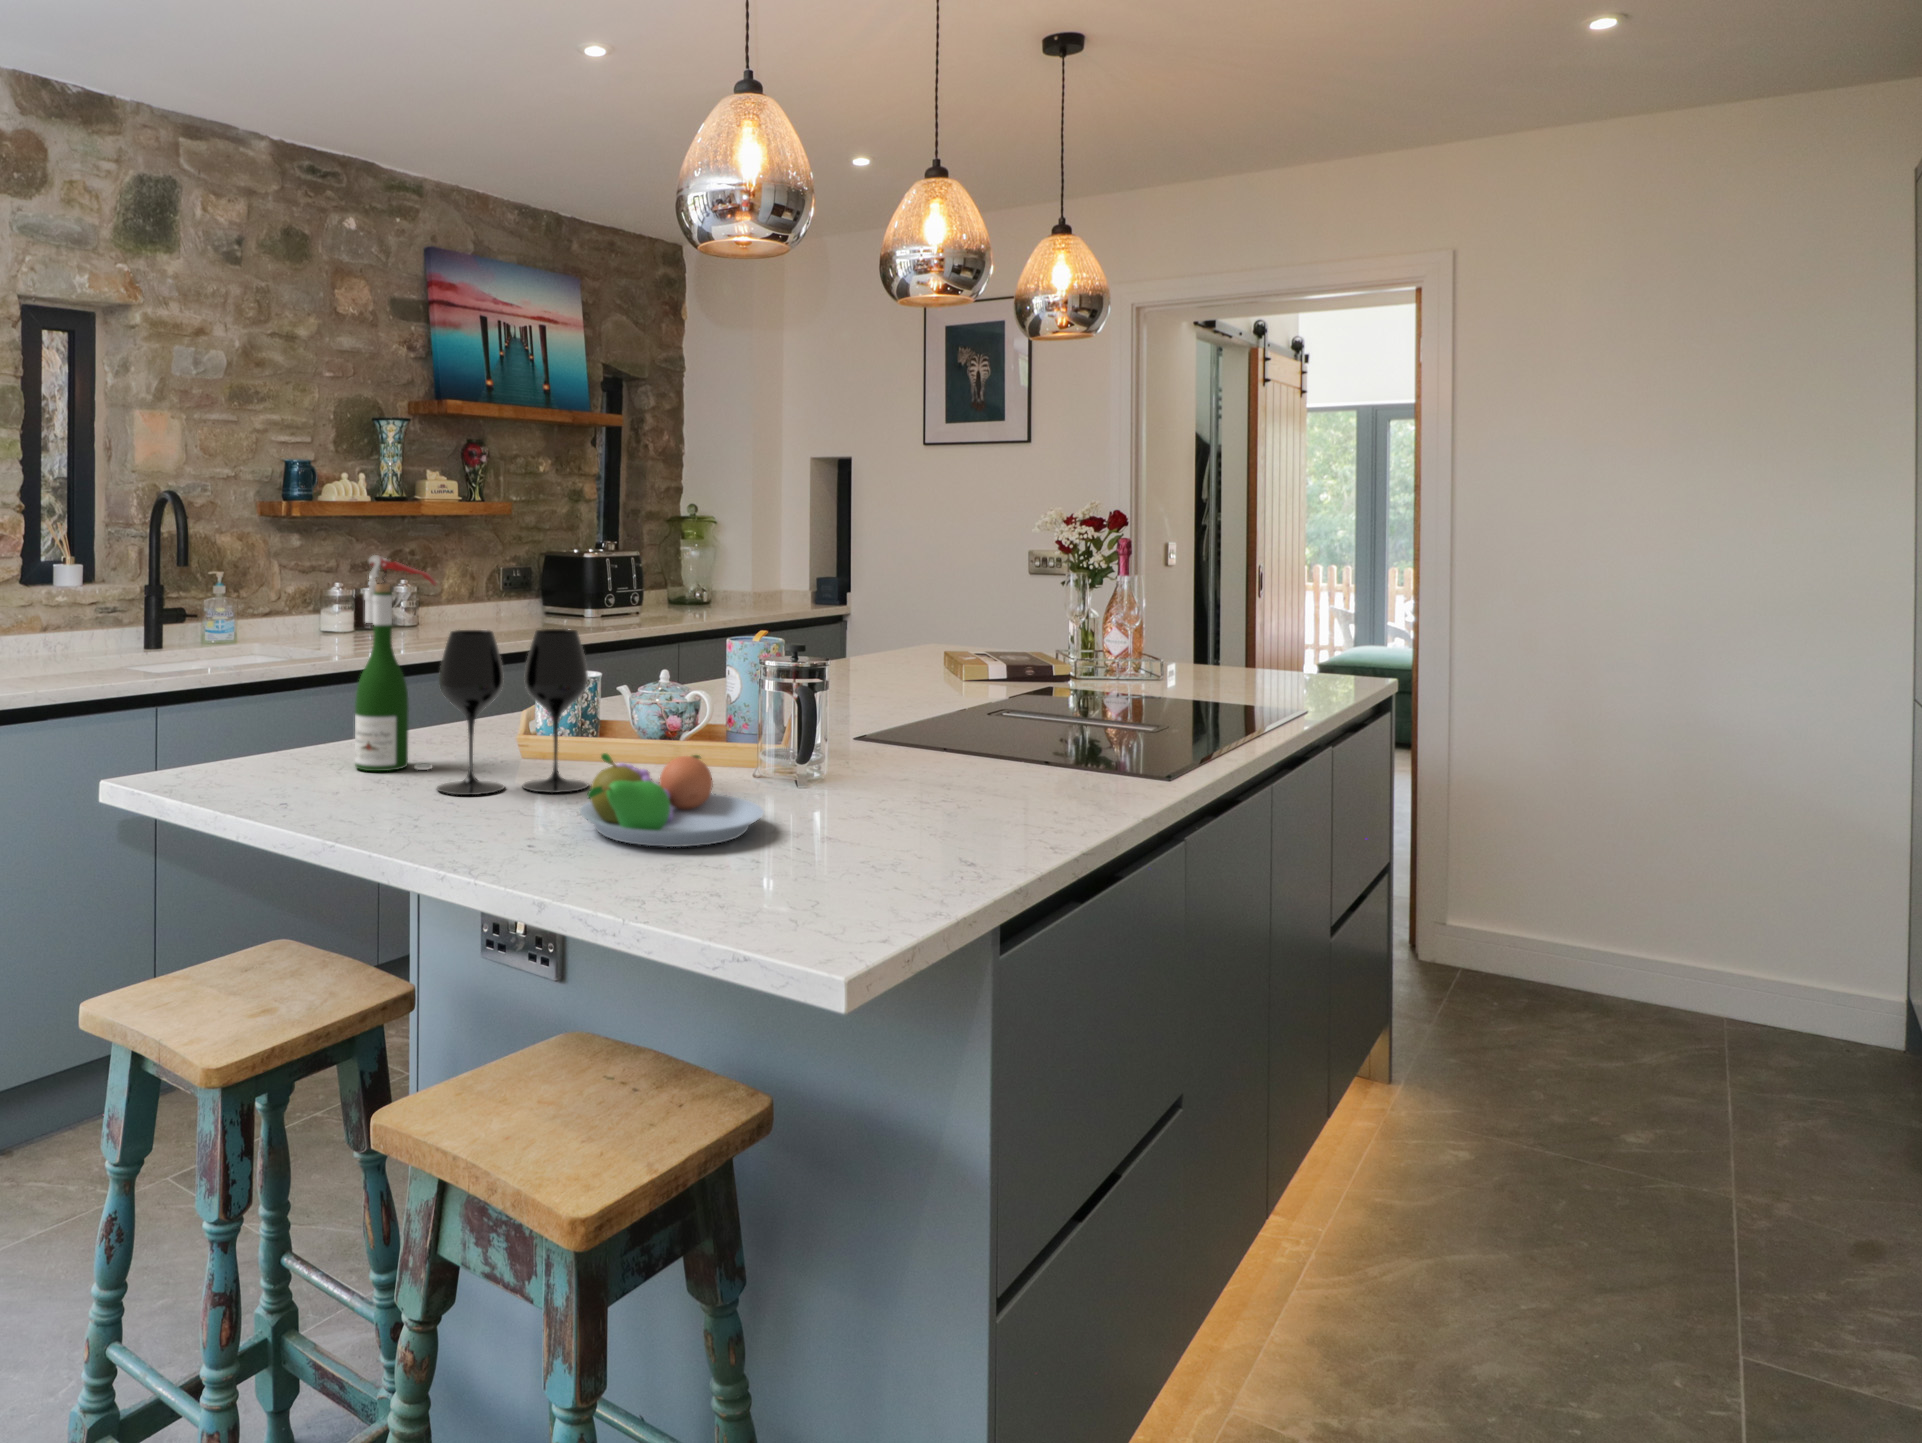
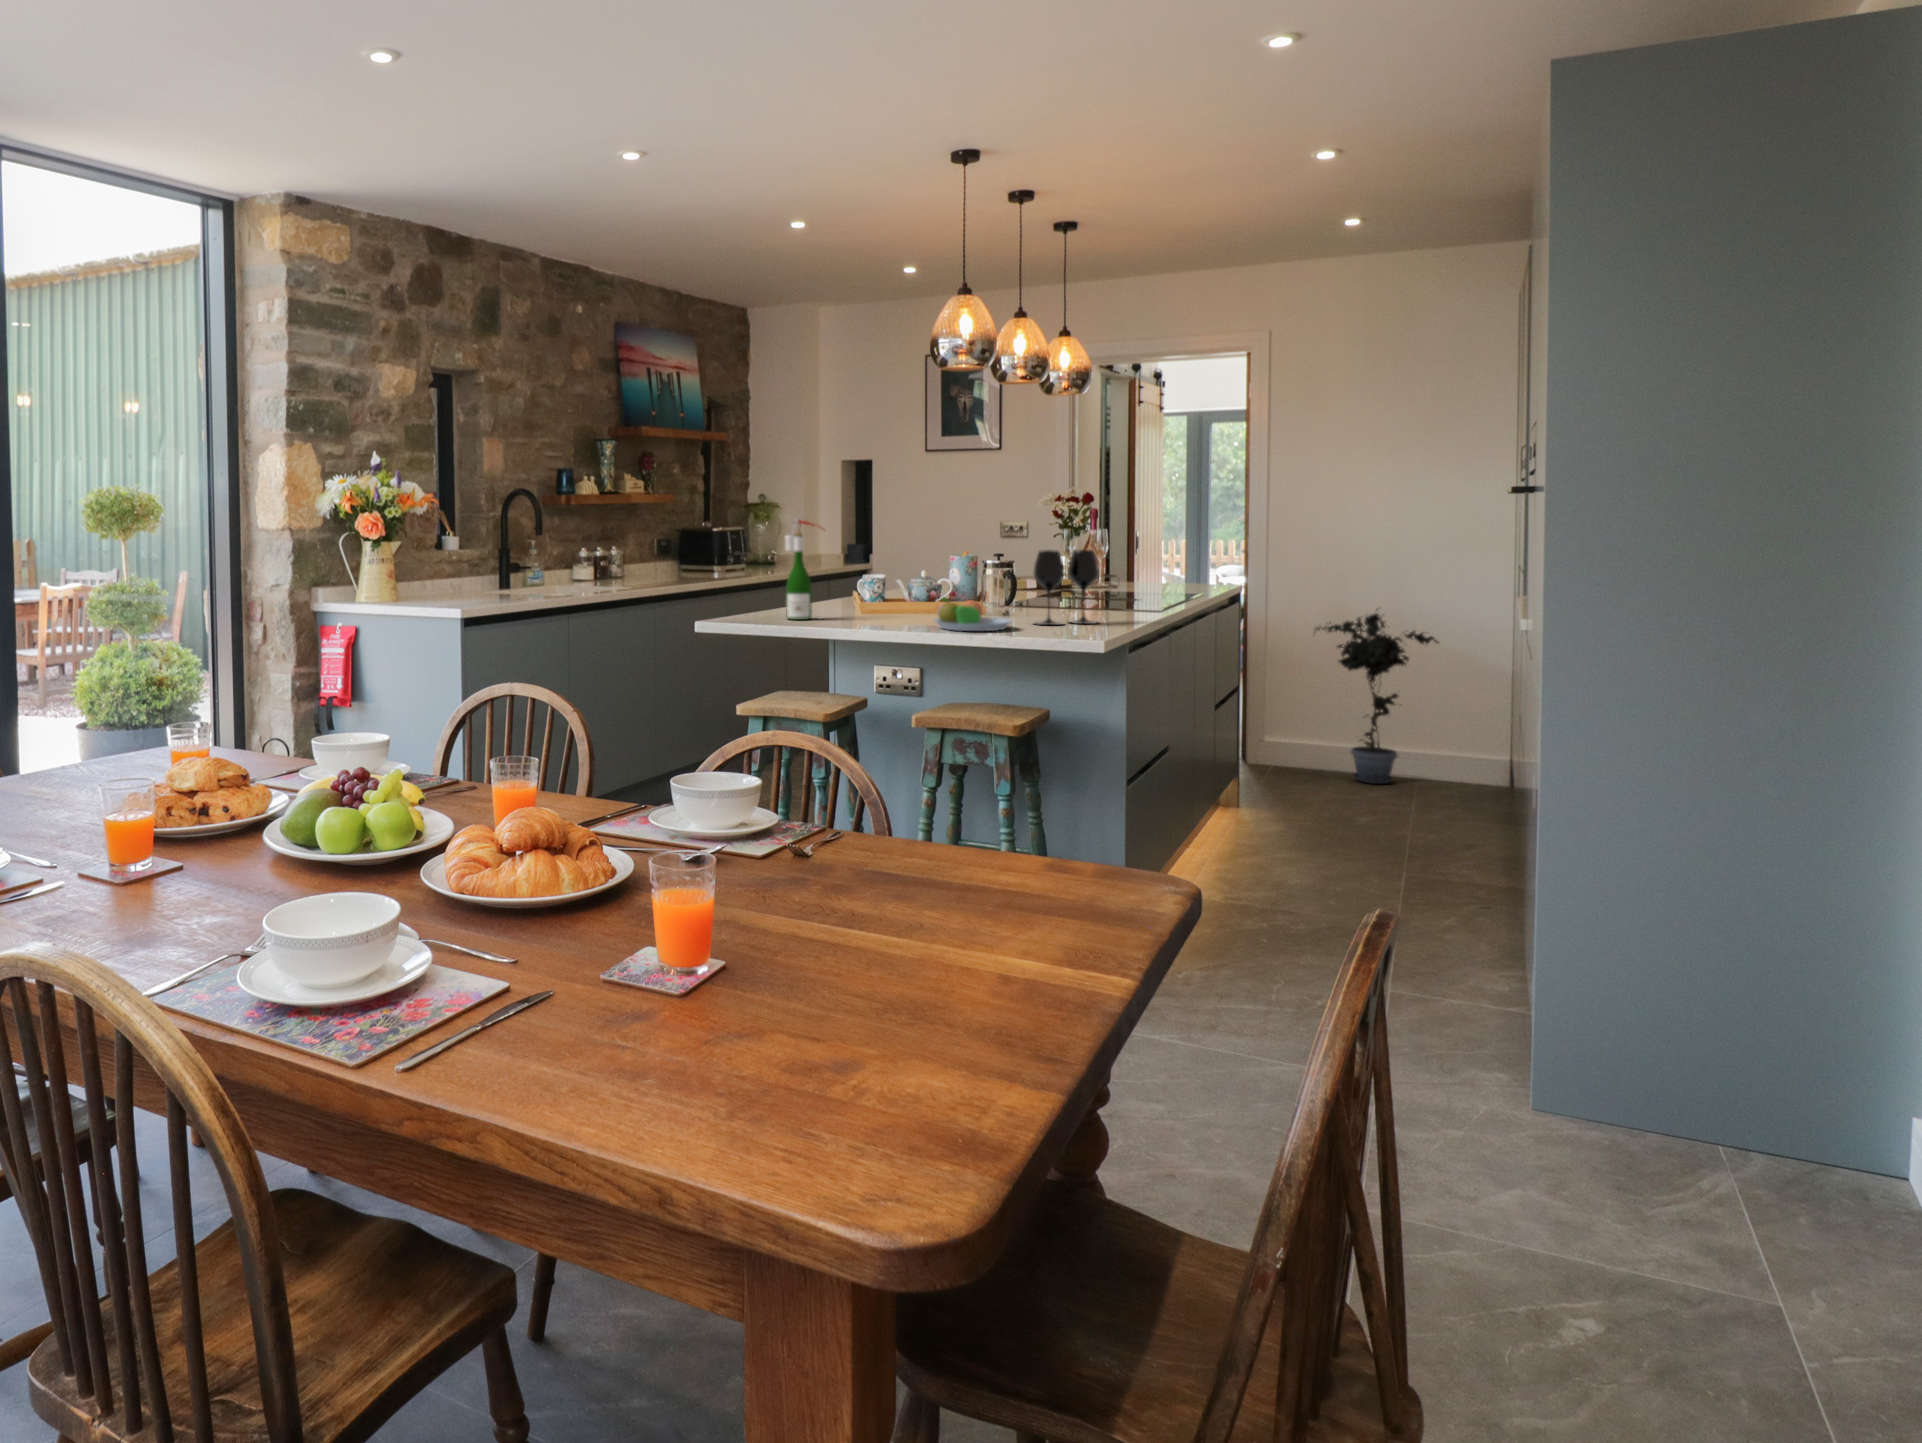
wine glass: present [437,629,588,795] -> present [1034,550,1099,625]
potted plant: none [1530,719,1775,1032] -> present [1313,613,1440,784]

